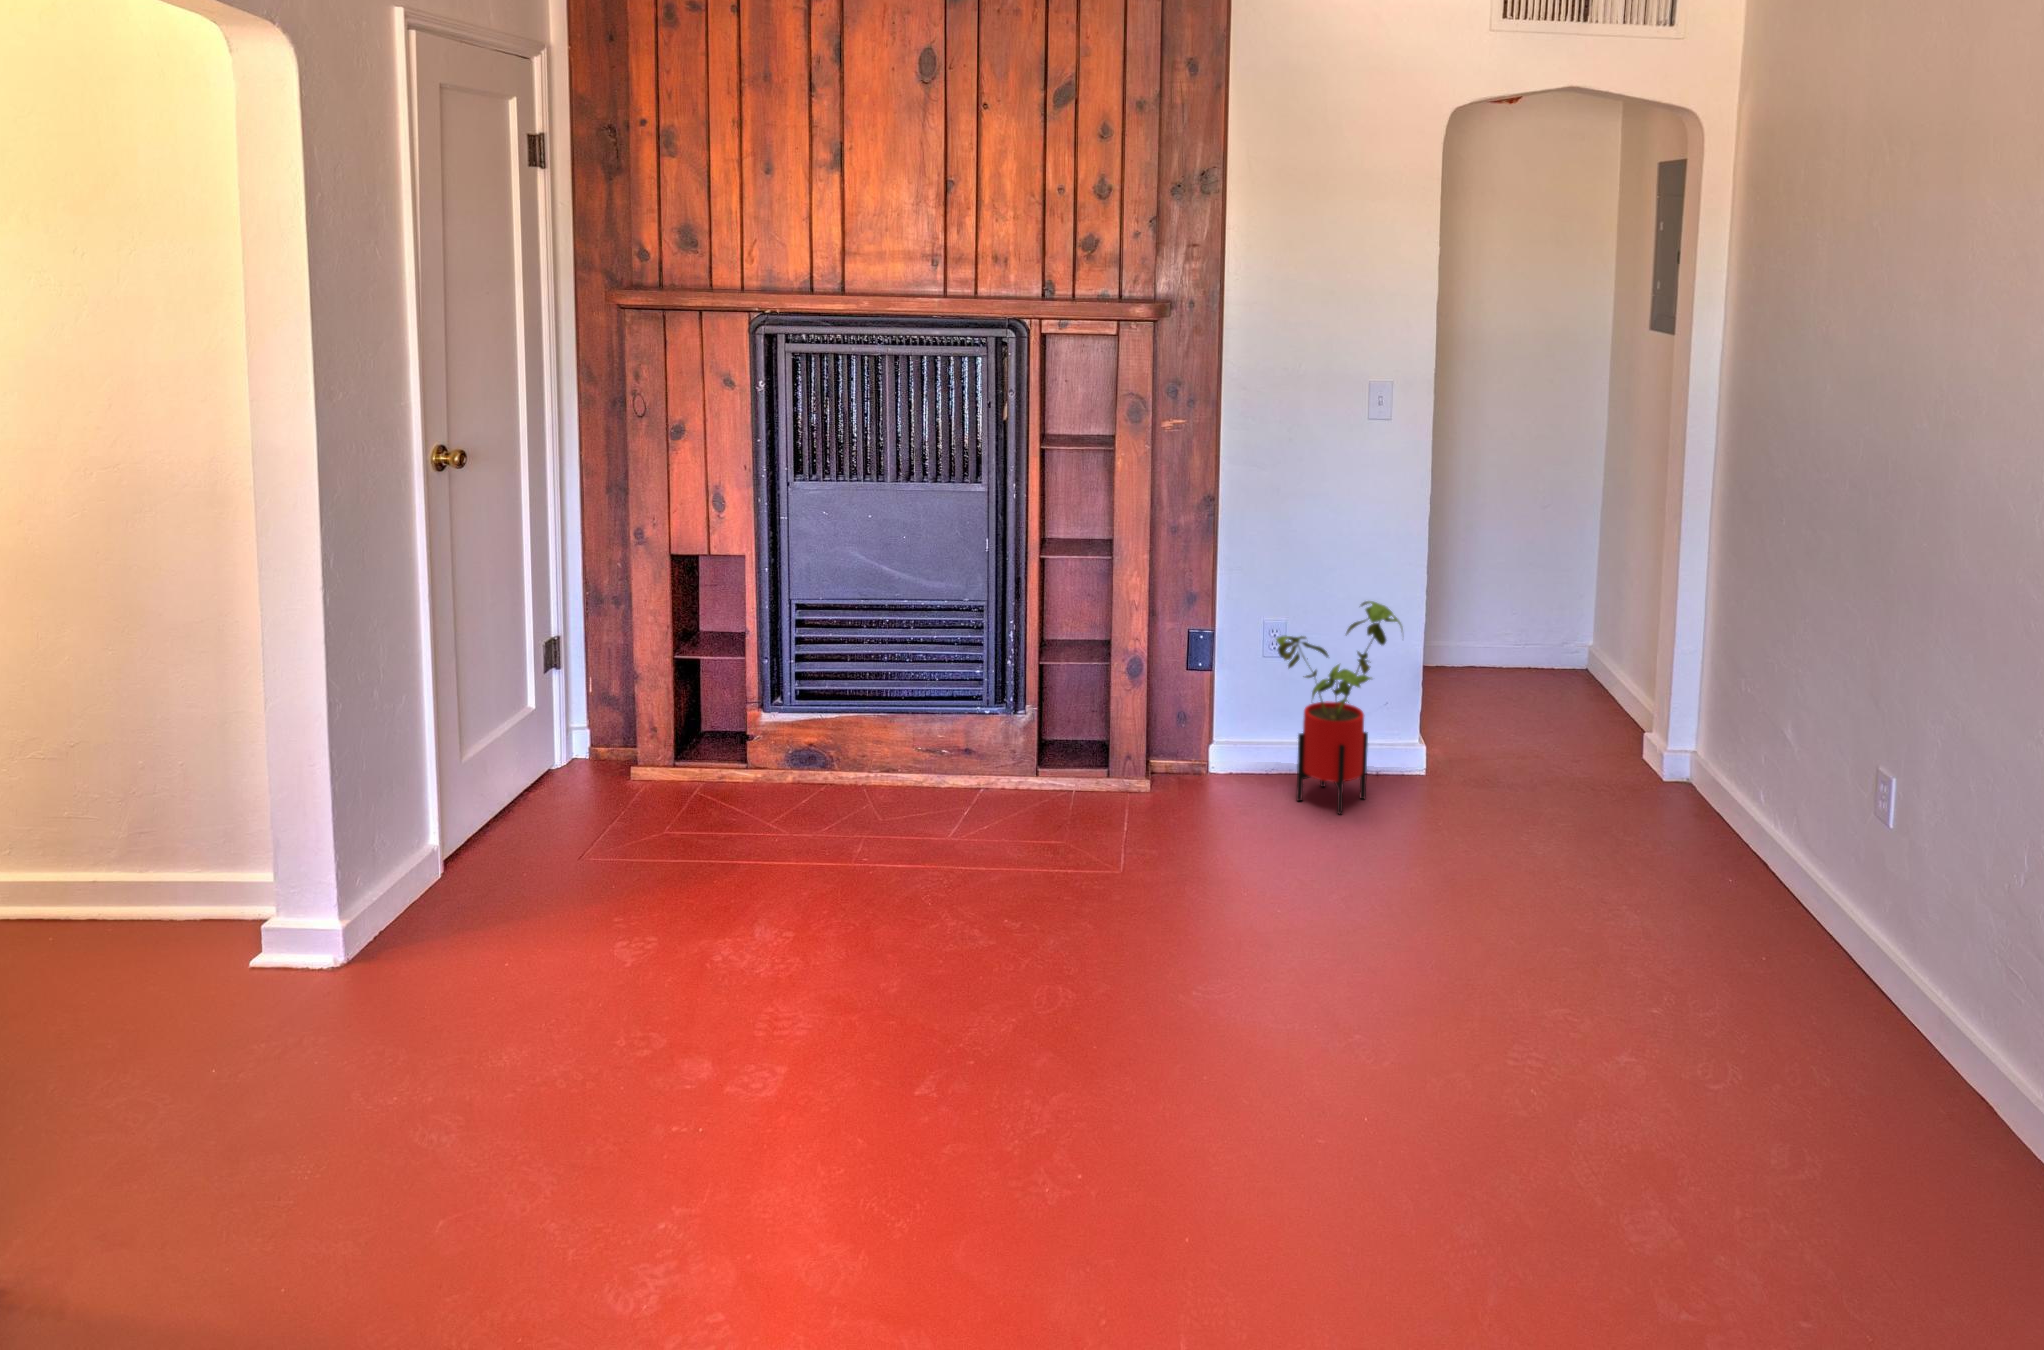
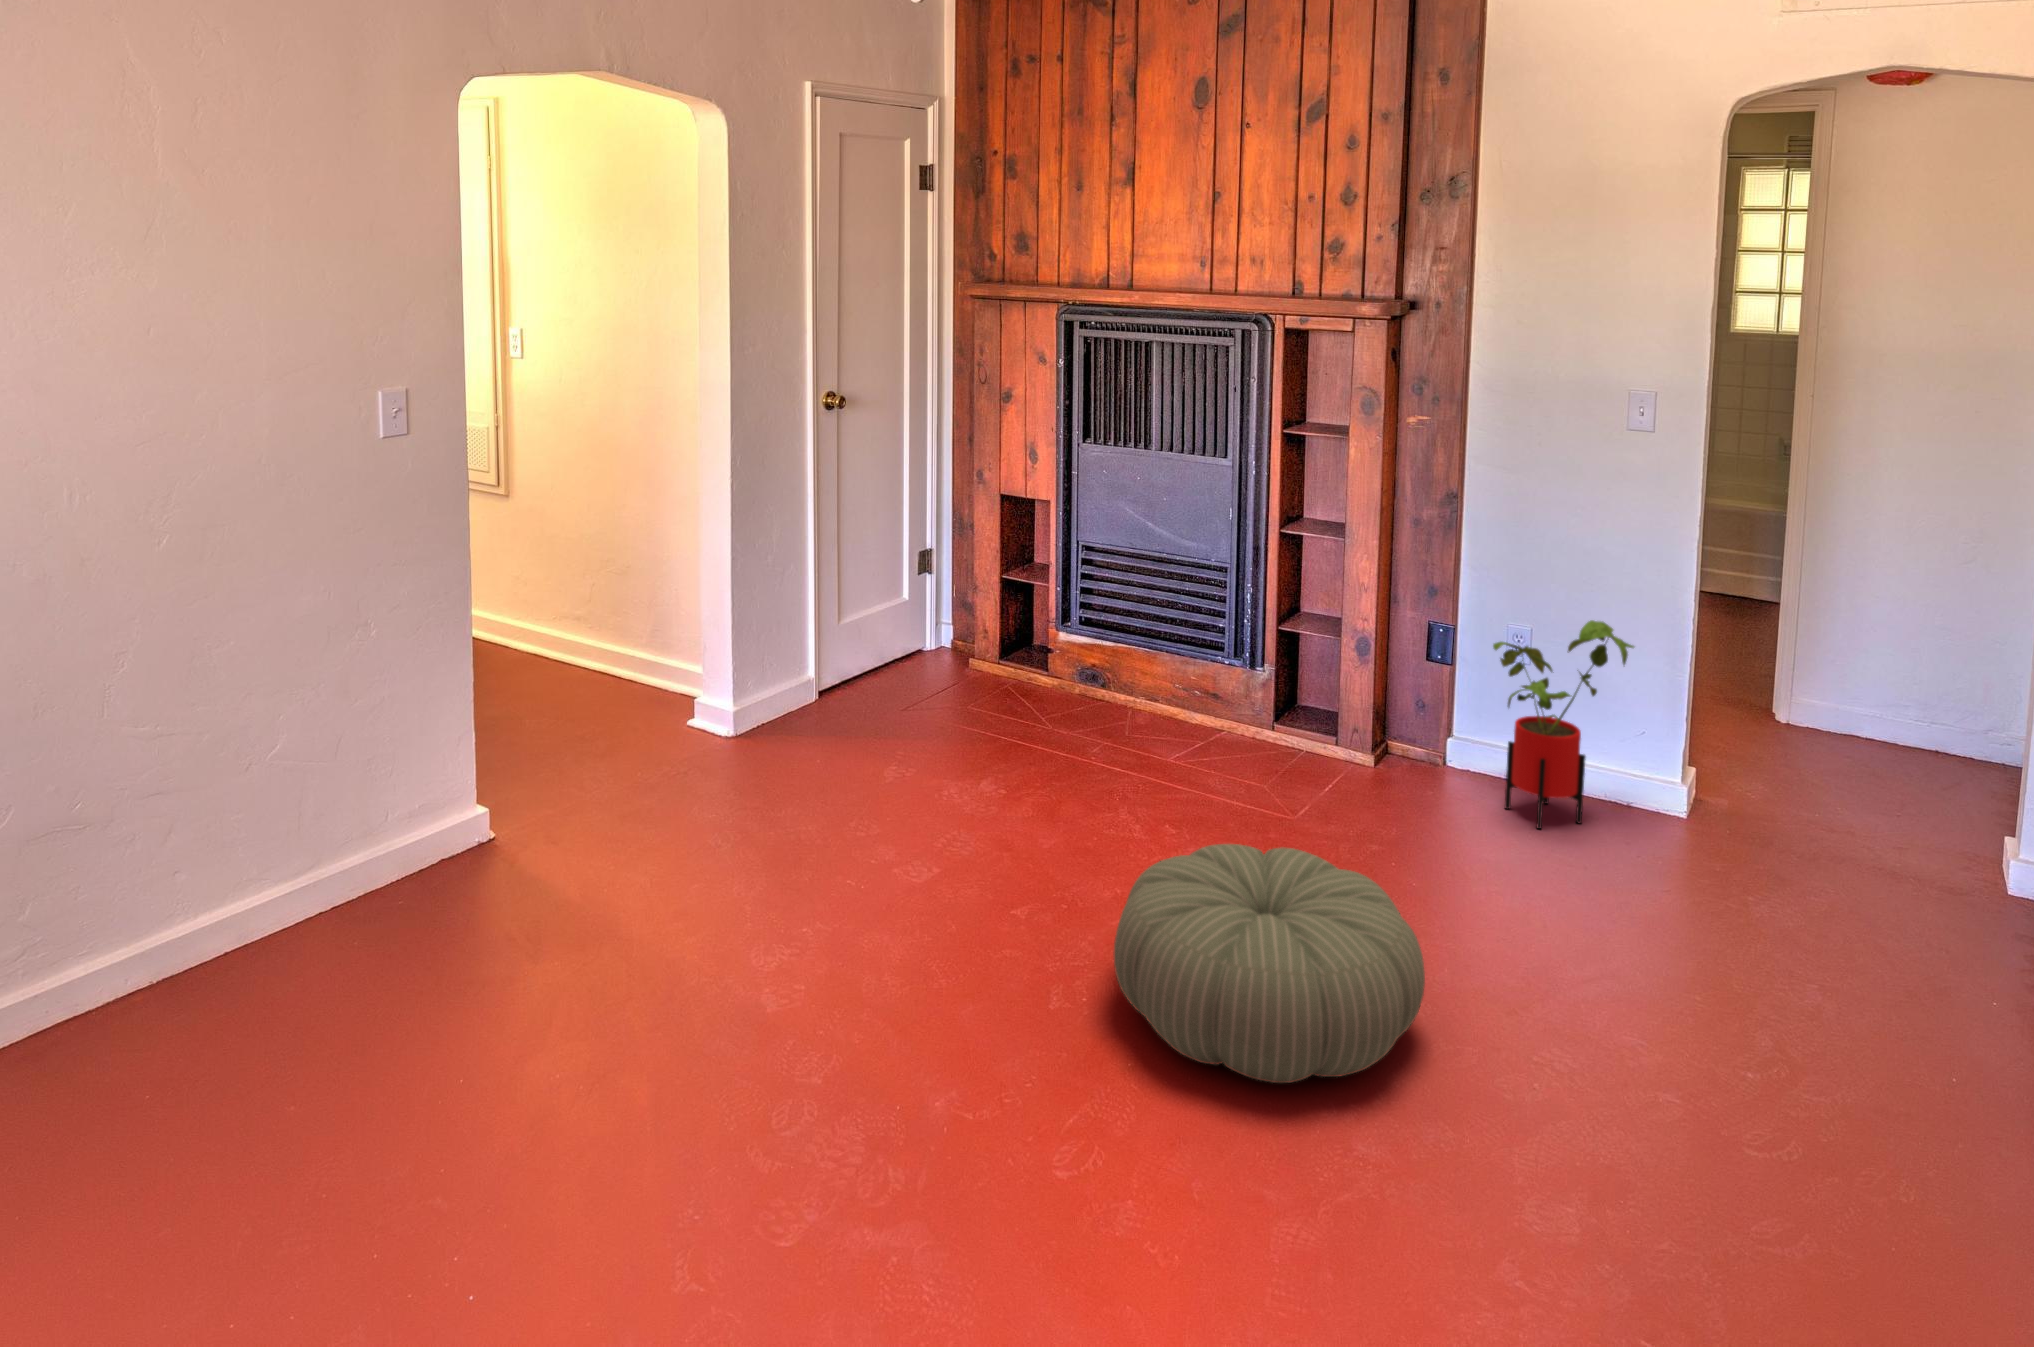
pouf: none [1127,912,1484,1214] -> present [1114,844,1425,1083]

